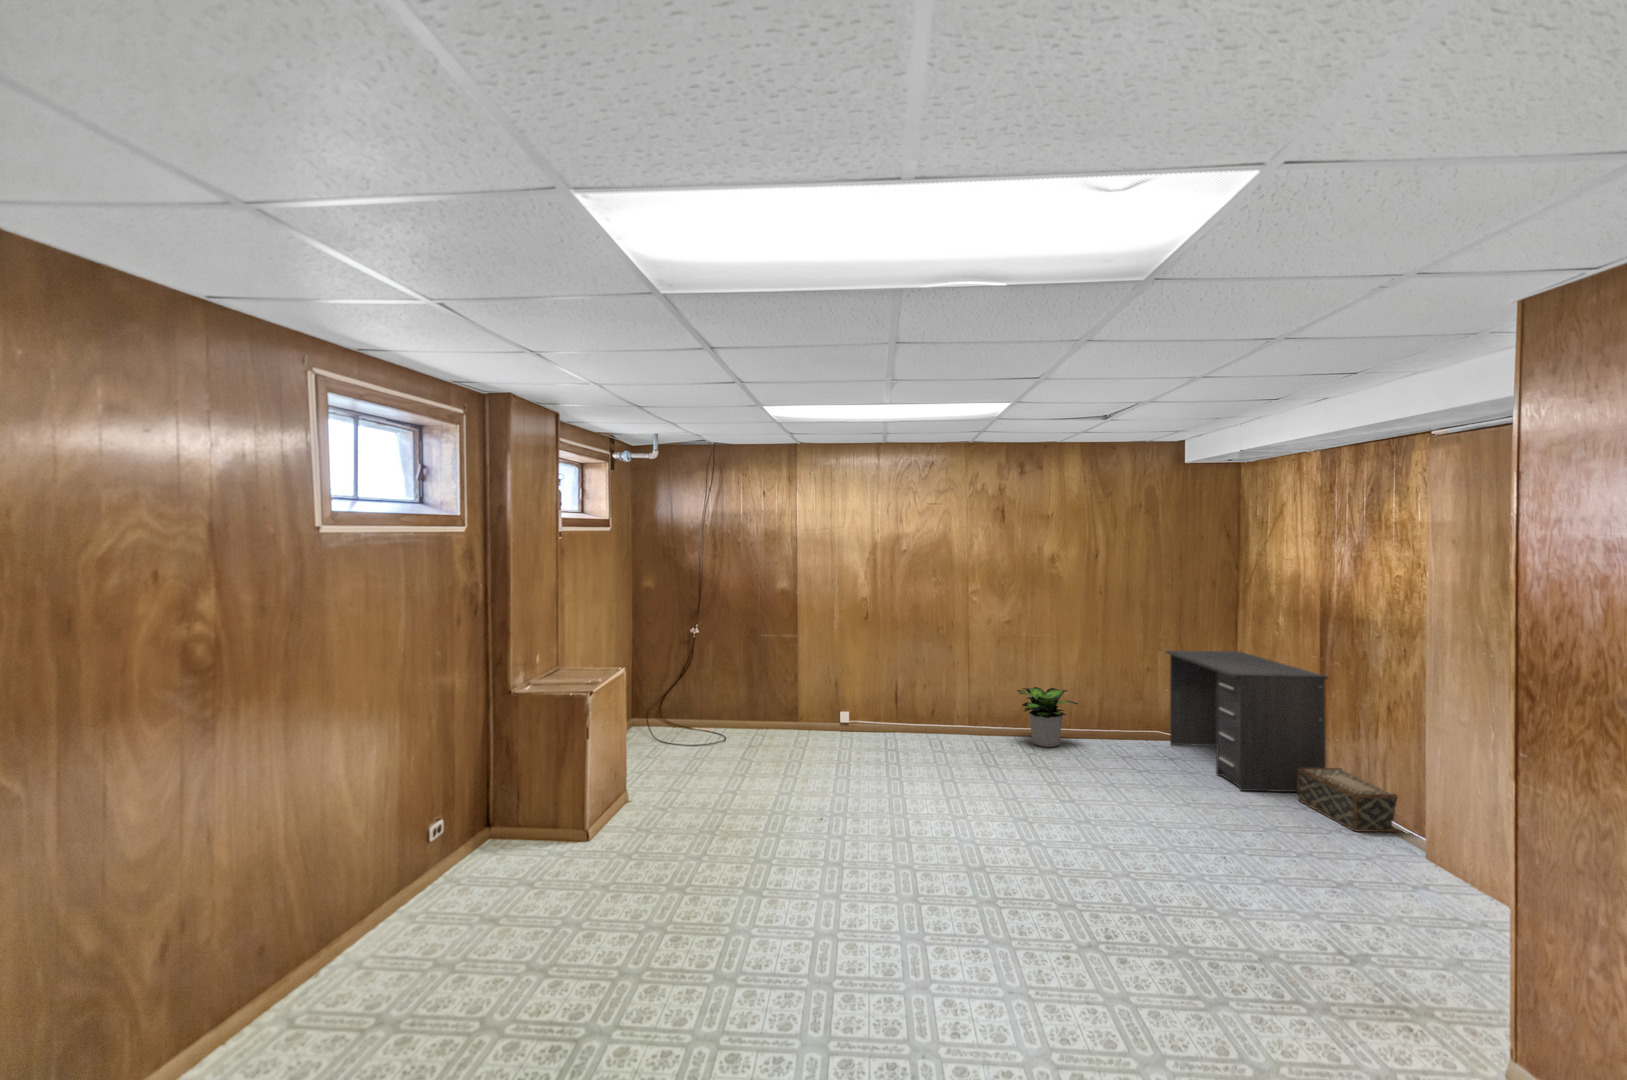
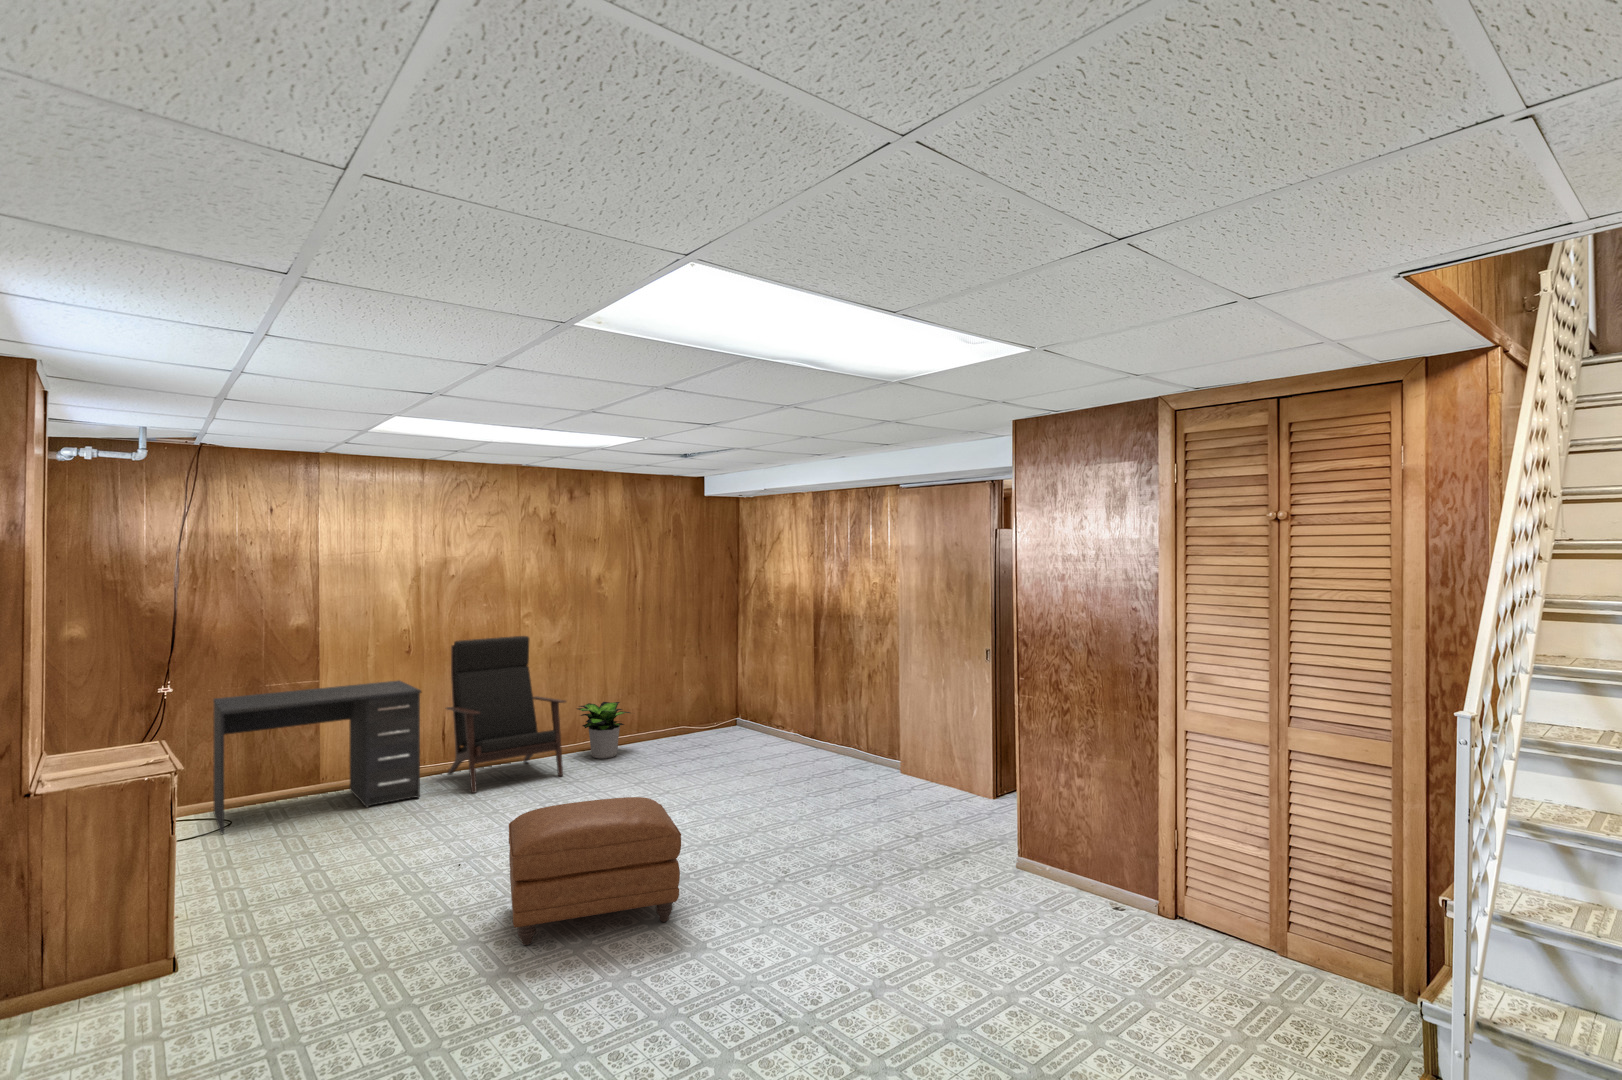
lounge chair: none [892,611,989,754] -> present [446,636,566,793]
desk: present [1166,651,1328,792] -> present [214,681,421,834]
woven basket: present [1298,768,1402,832] -> none [813,727,883,768]
ottoman: none [754,774,949,935] -> present [509,797,681,945]

